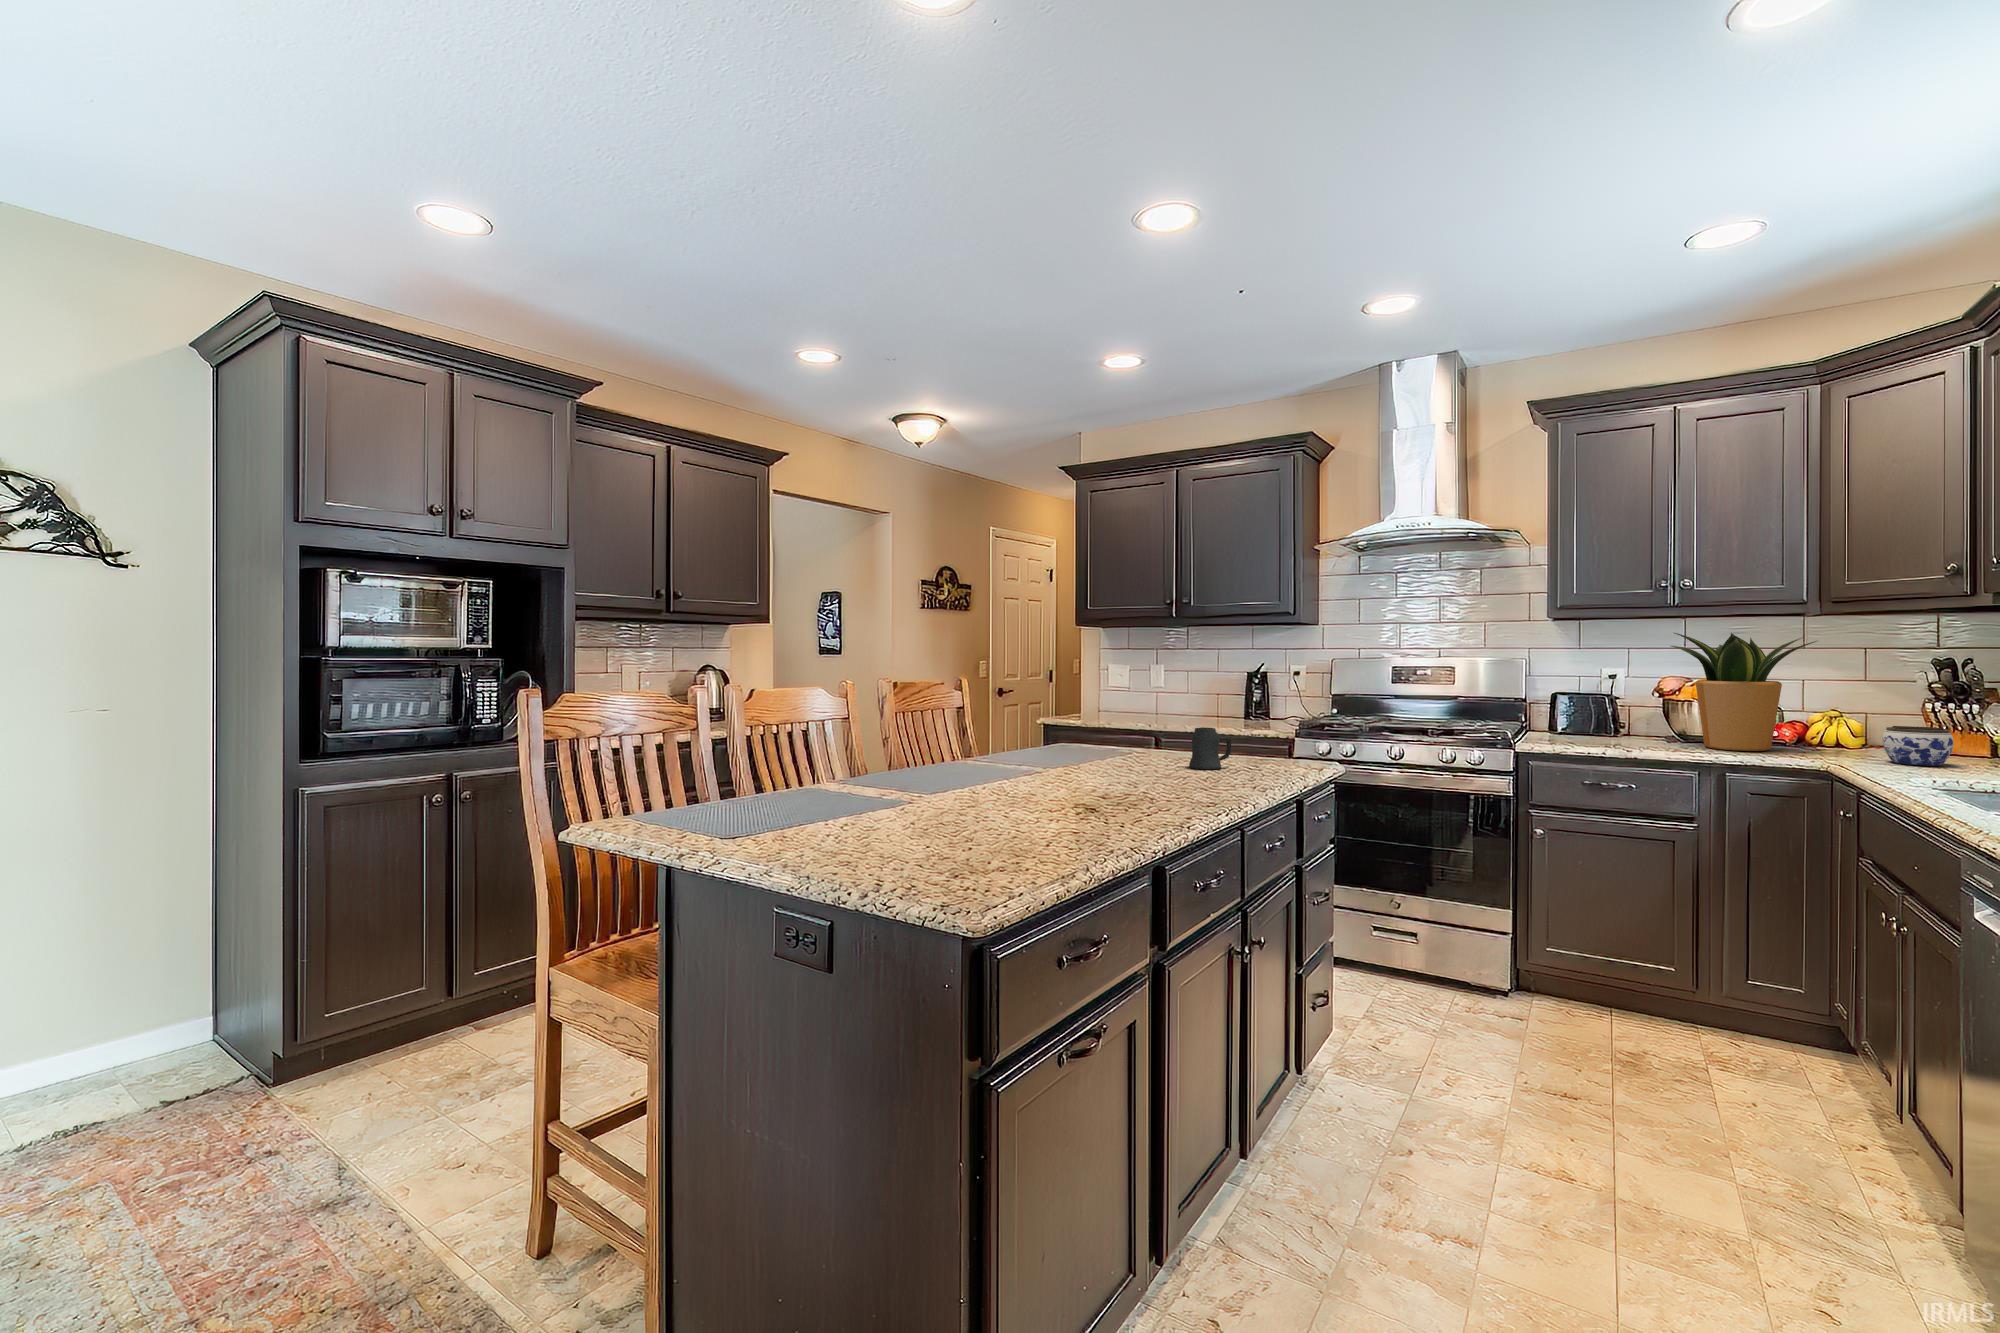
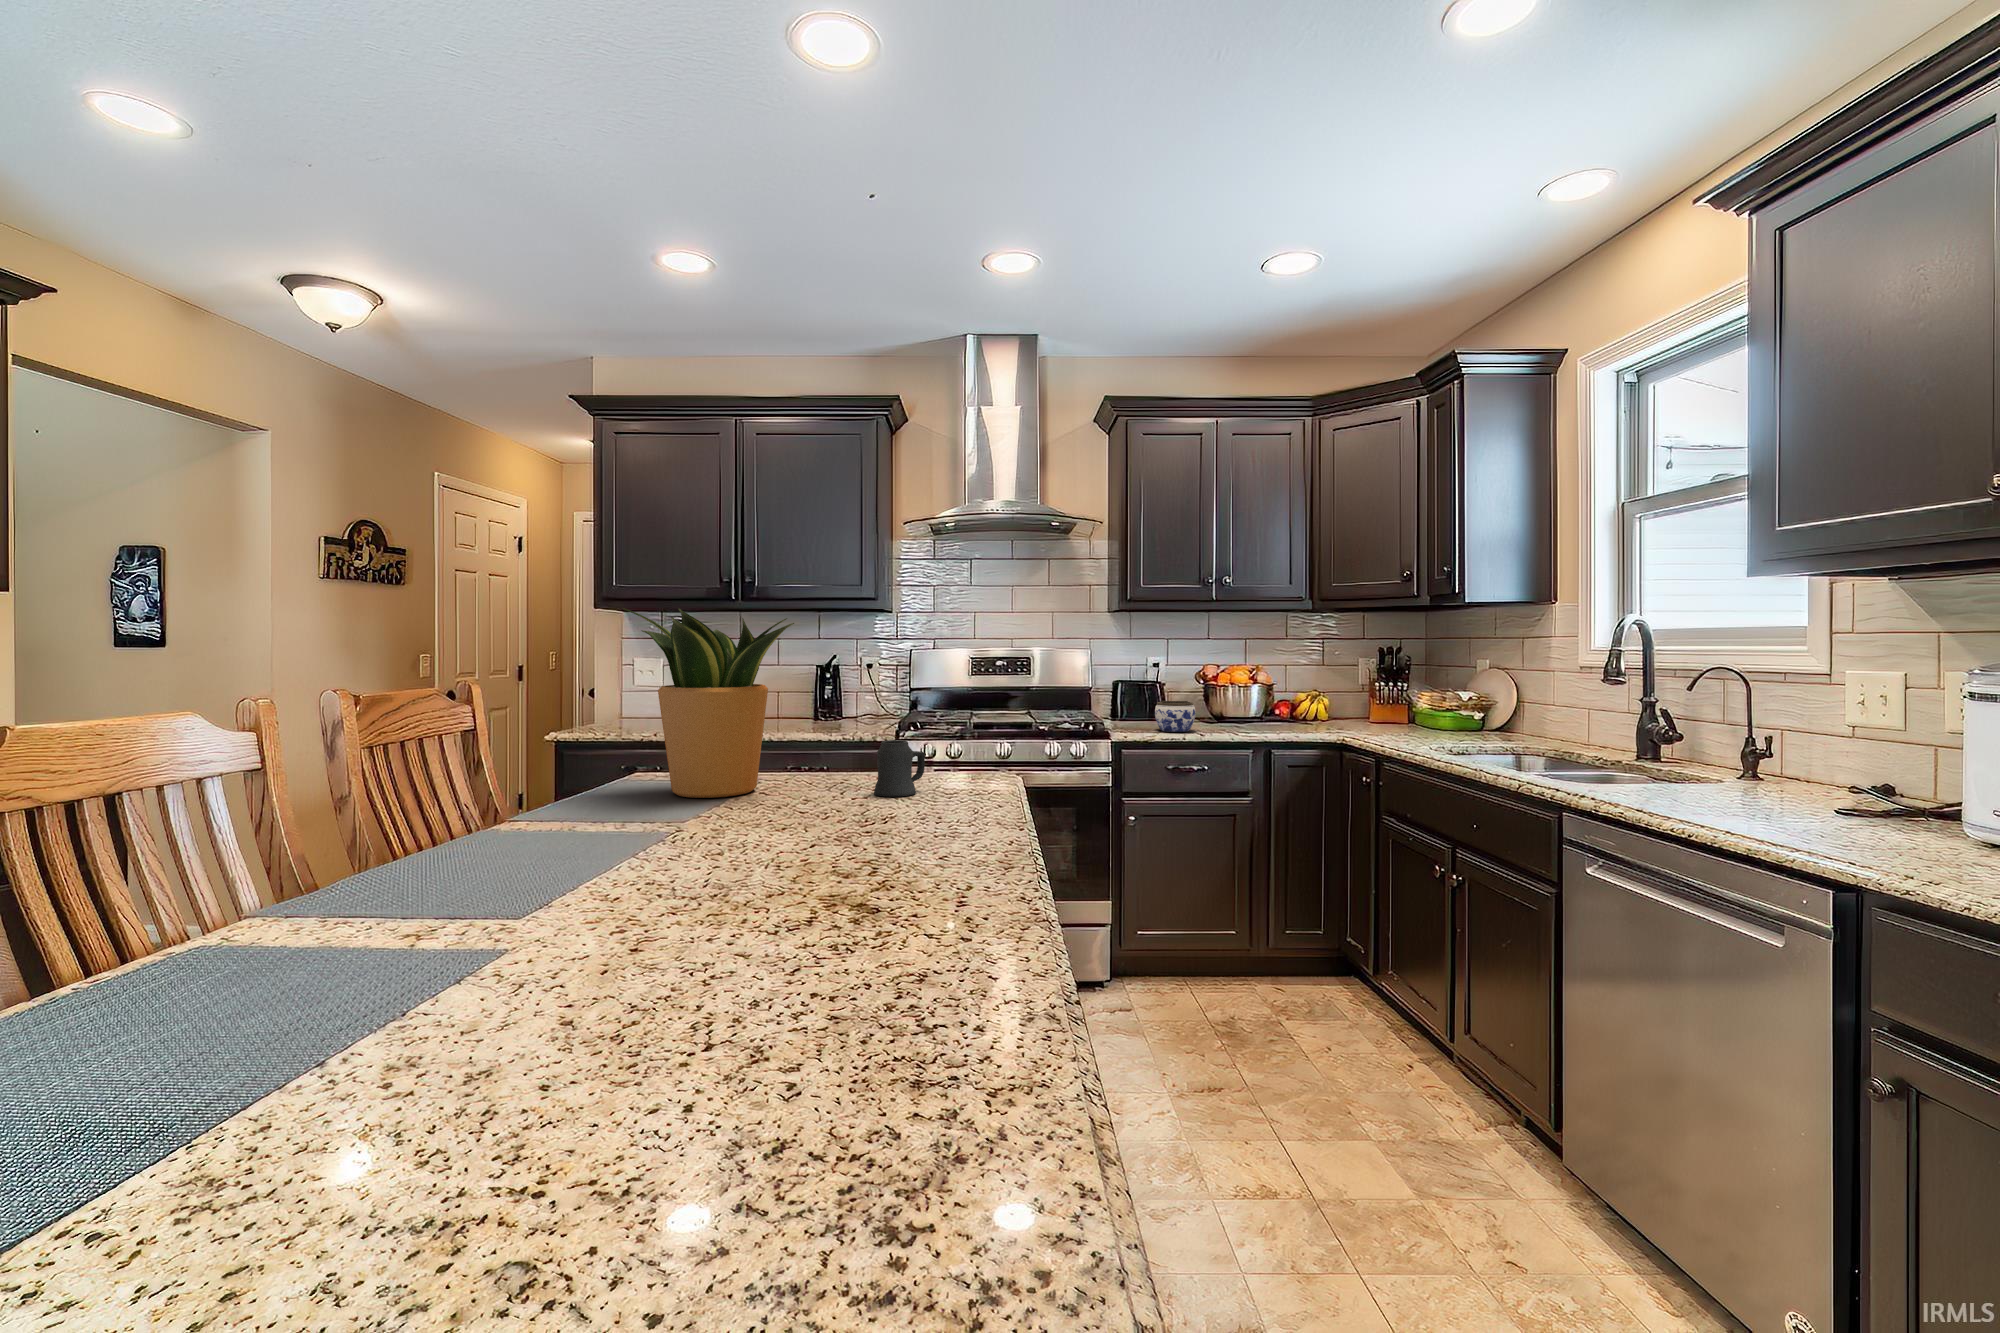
potted plant: present [1671,633,1817,751] -> present [623,608,794,798]
jar: present [1883,726,1954,766] -> present [1155,701,1196,732]

